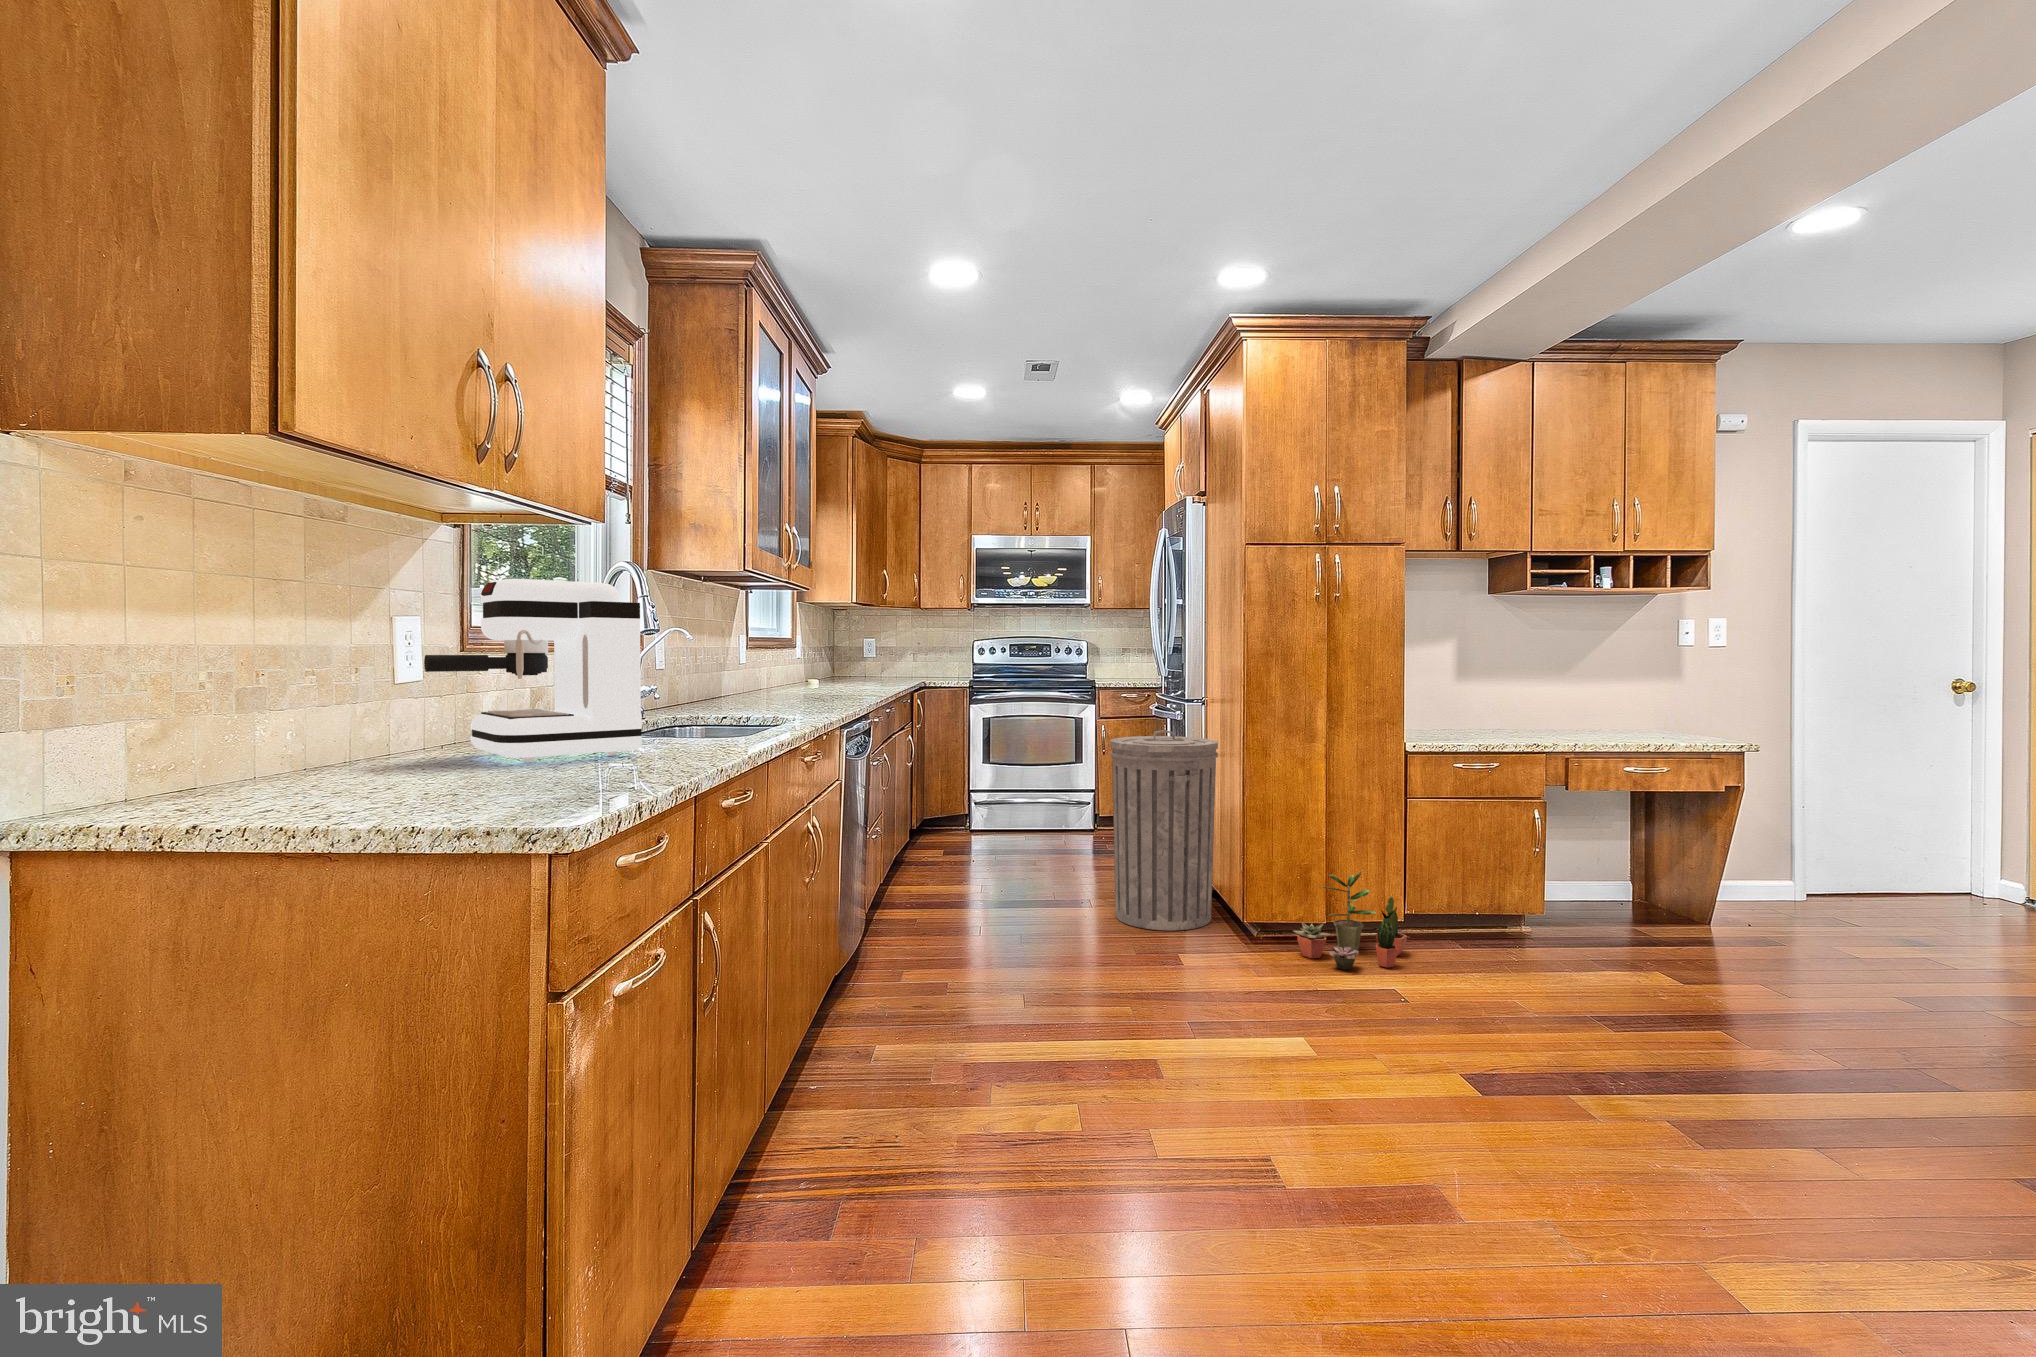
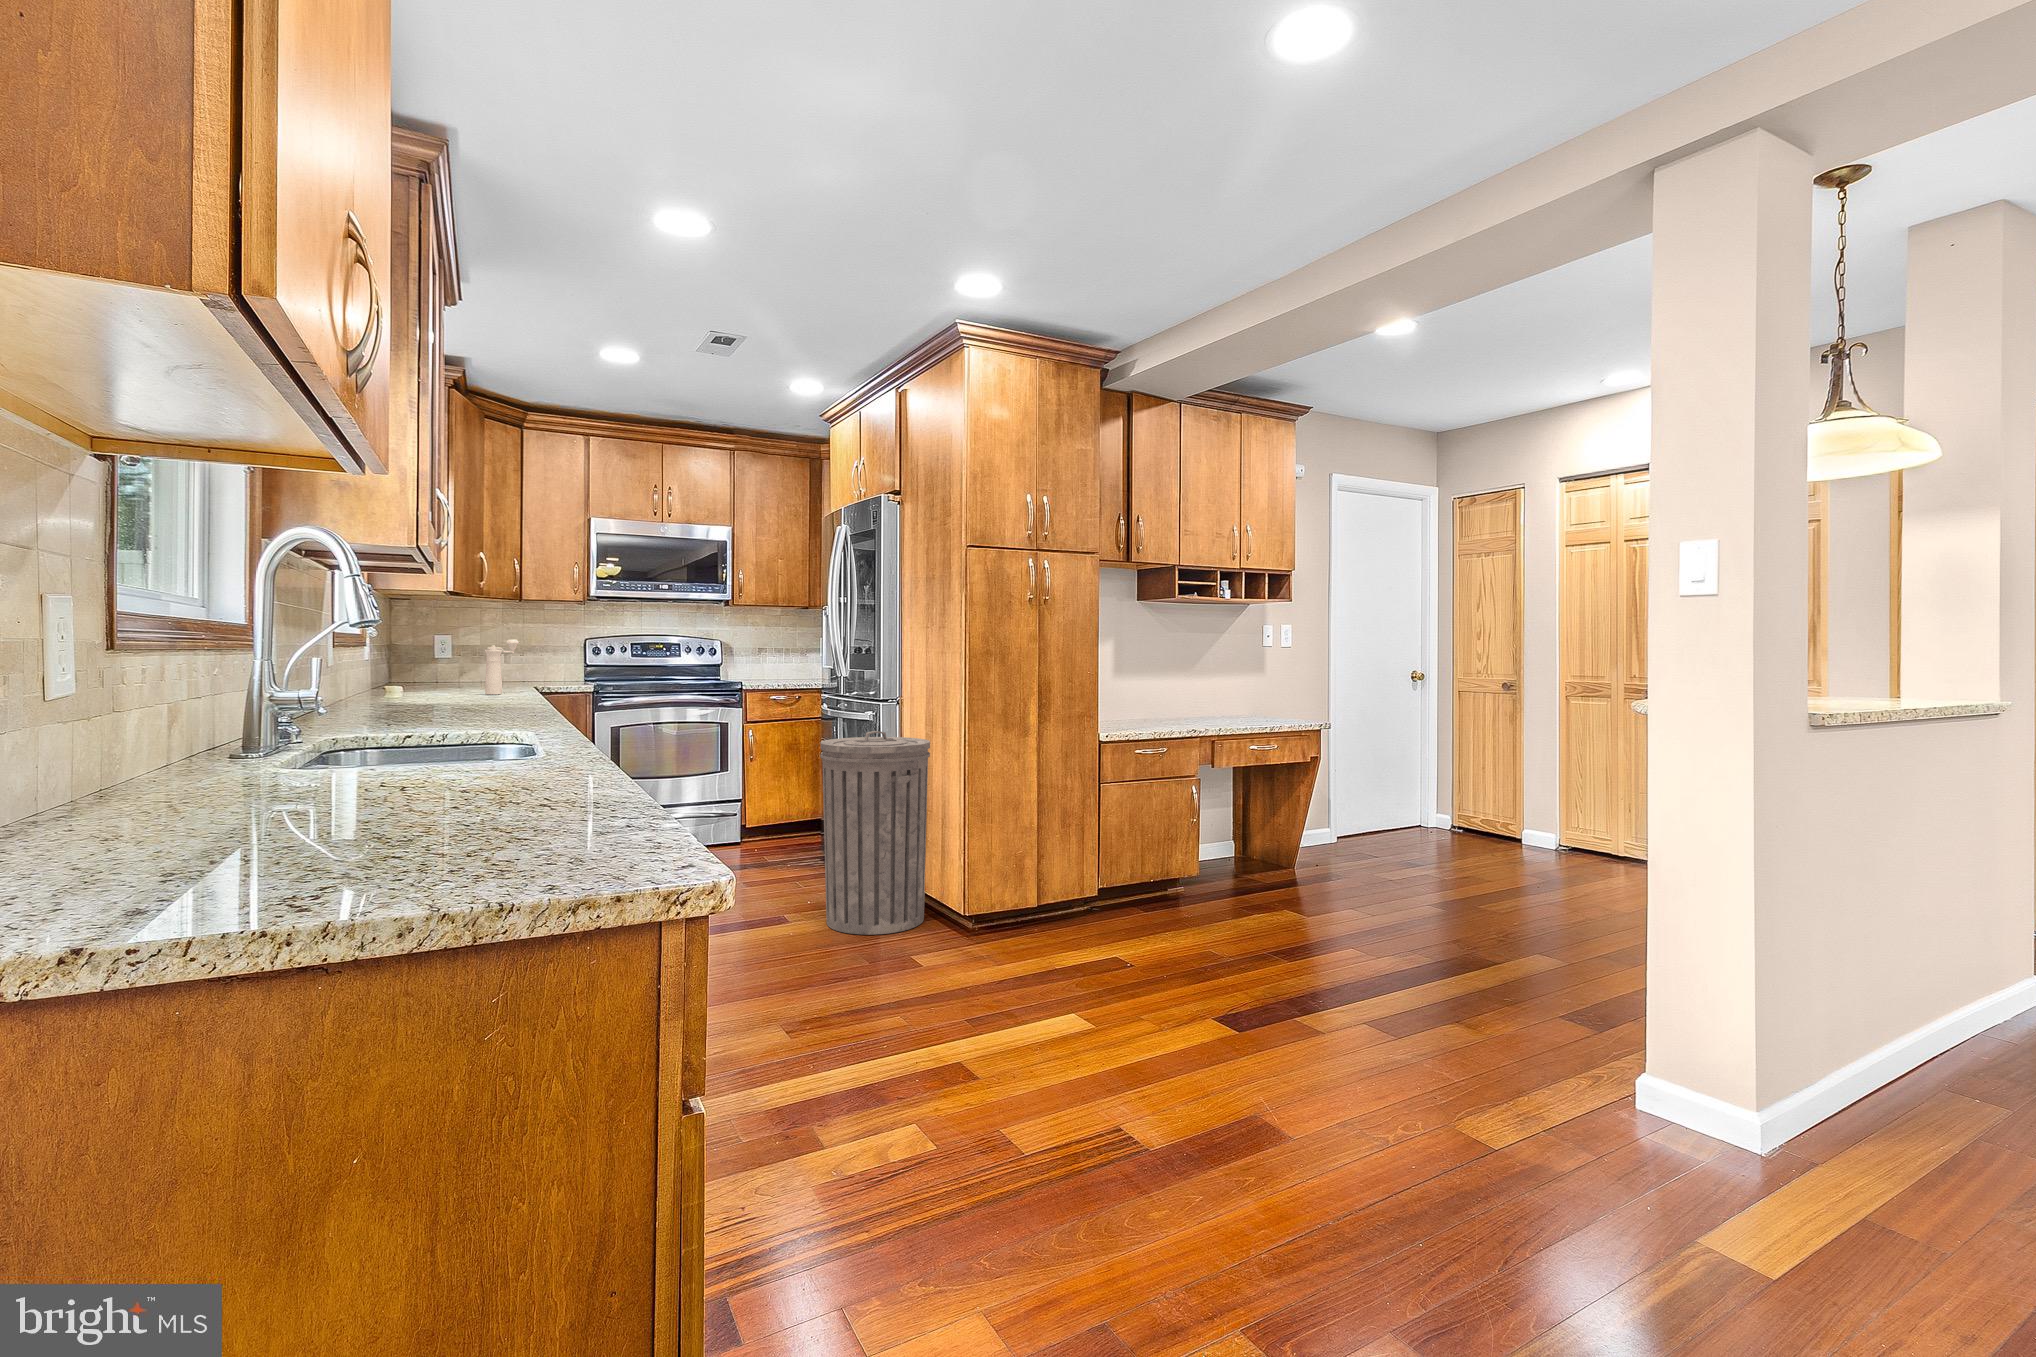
coffee maker: present [424,579,642,762] -> none [136,545,486,806]
pepper mill: none [859,643,887,689] -> present [485,639,519,694]
potted plant: present [1293,872,1407,970] -> none [1016,853,1109,946]

